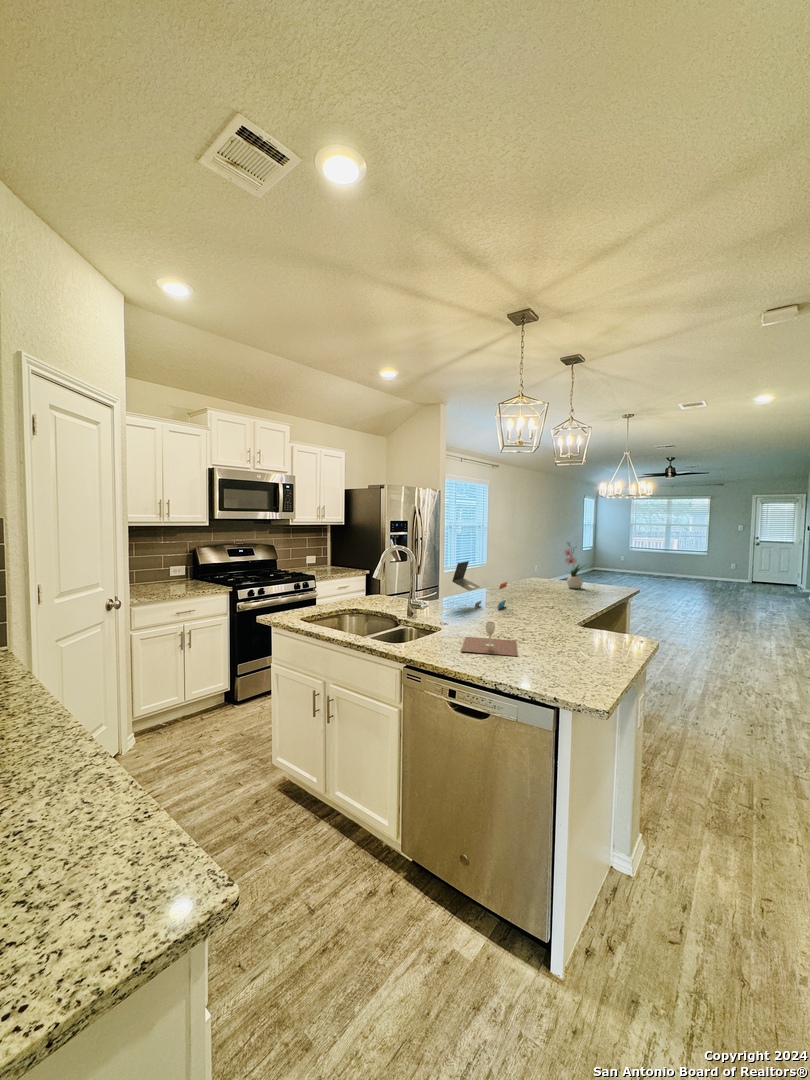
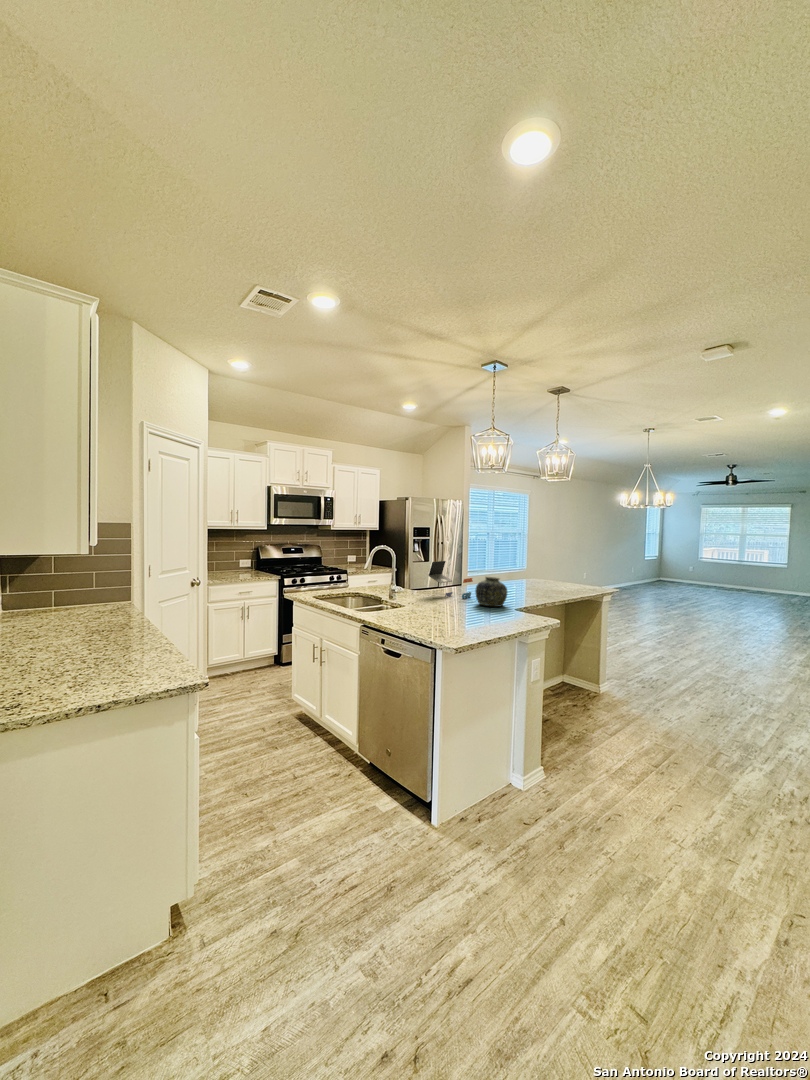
flower arrangement: present [564,545,583,589] -> none [543,549,561,588]
vase: none [525,581,568,620] -> present [475,577,507,606]
wine glass: present [461,621,518,656] -> none [399,601,447,623]

